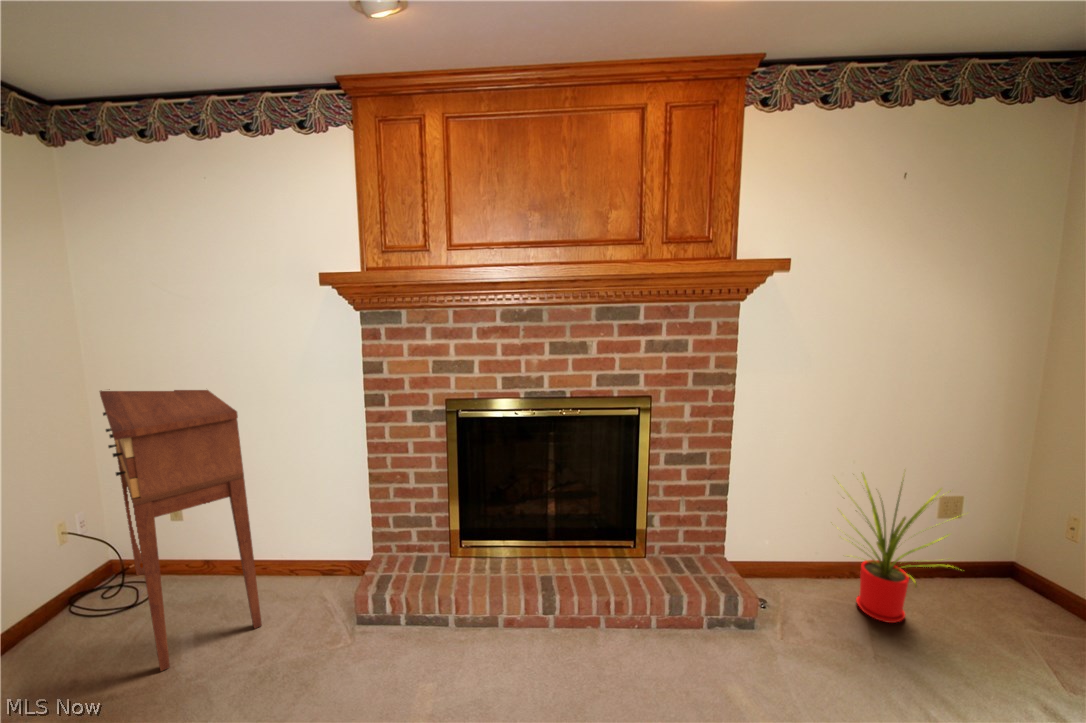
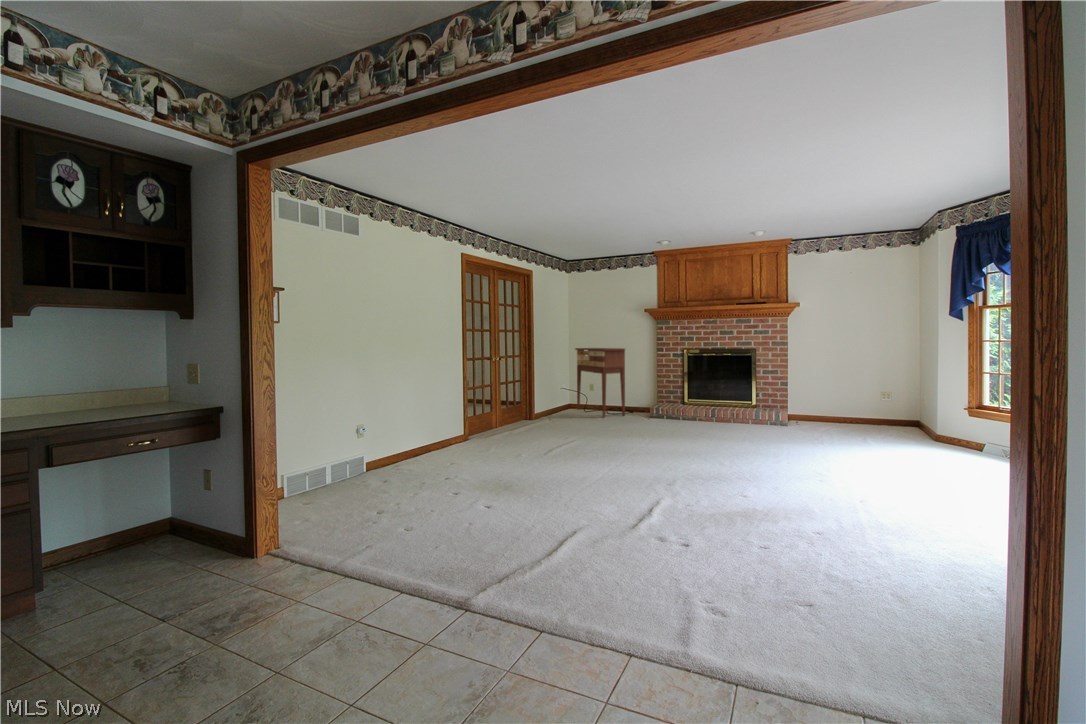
house plant: present [838,474,948,623] -> none [823,374,869,428]

